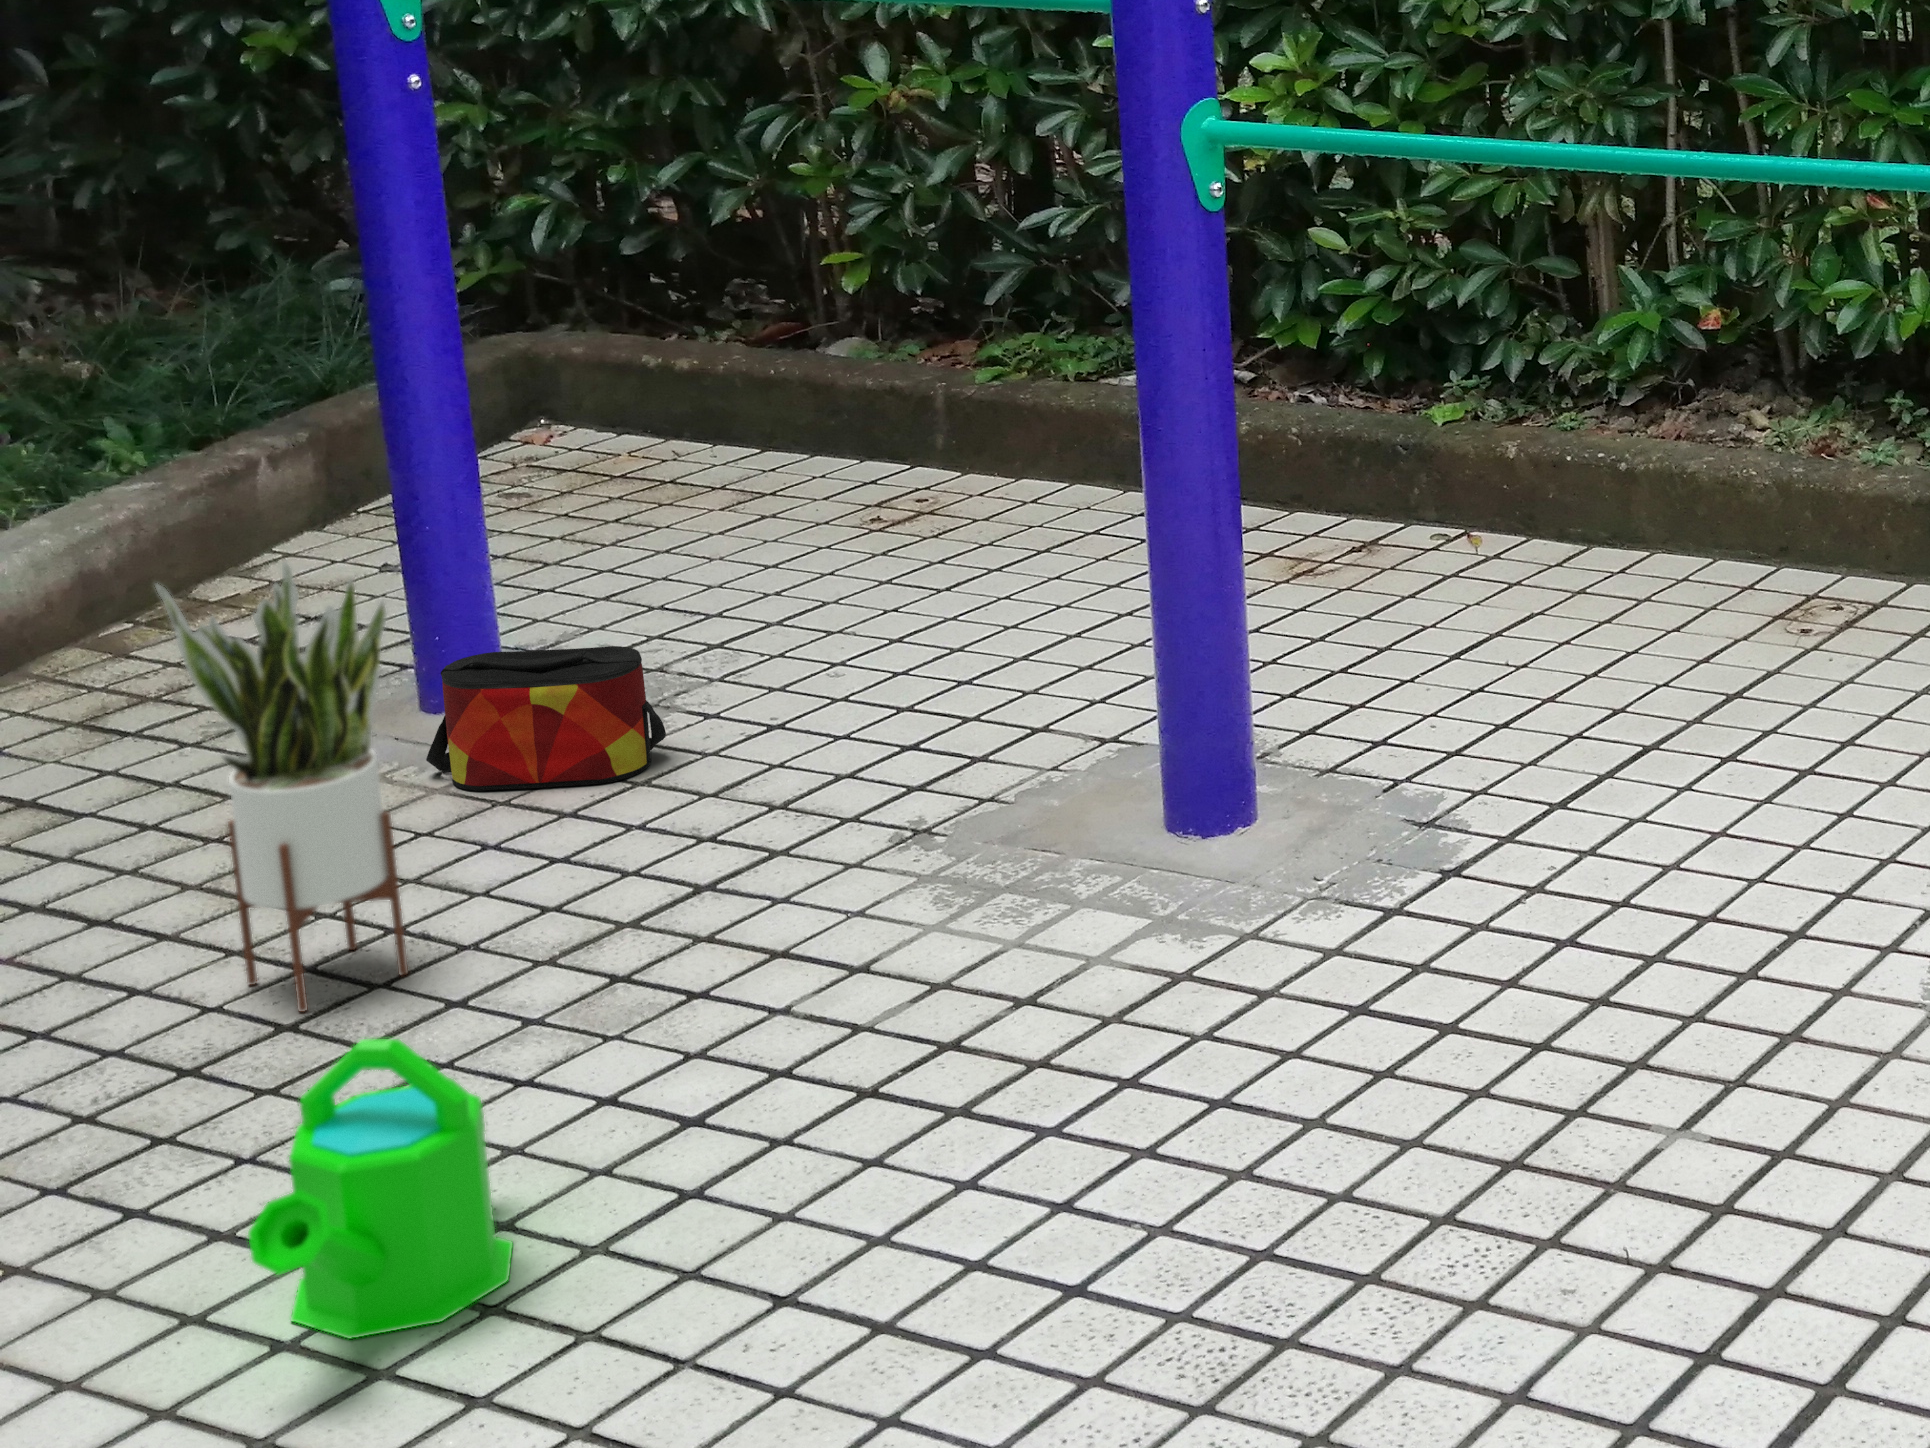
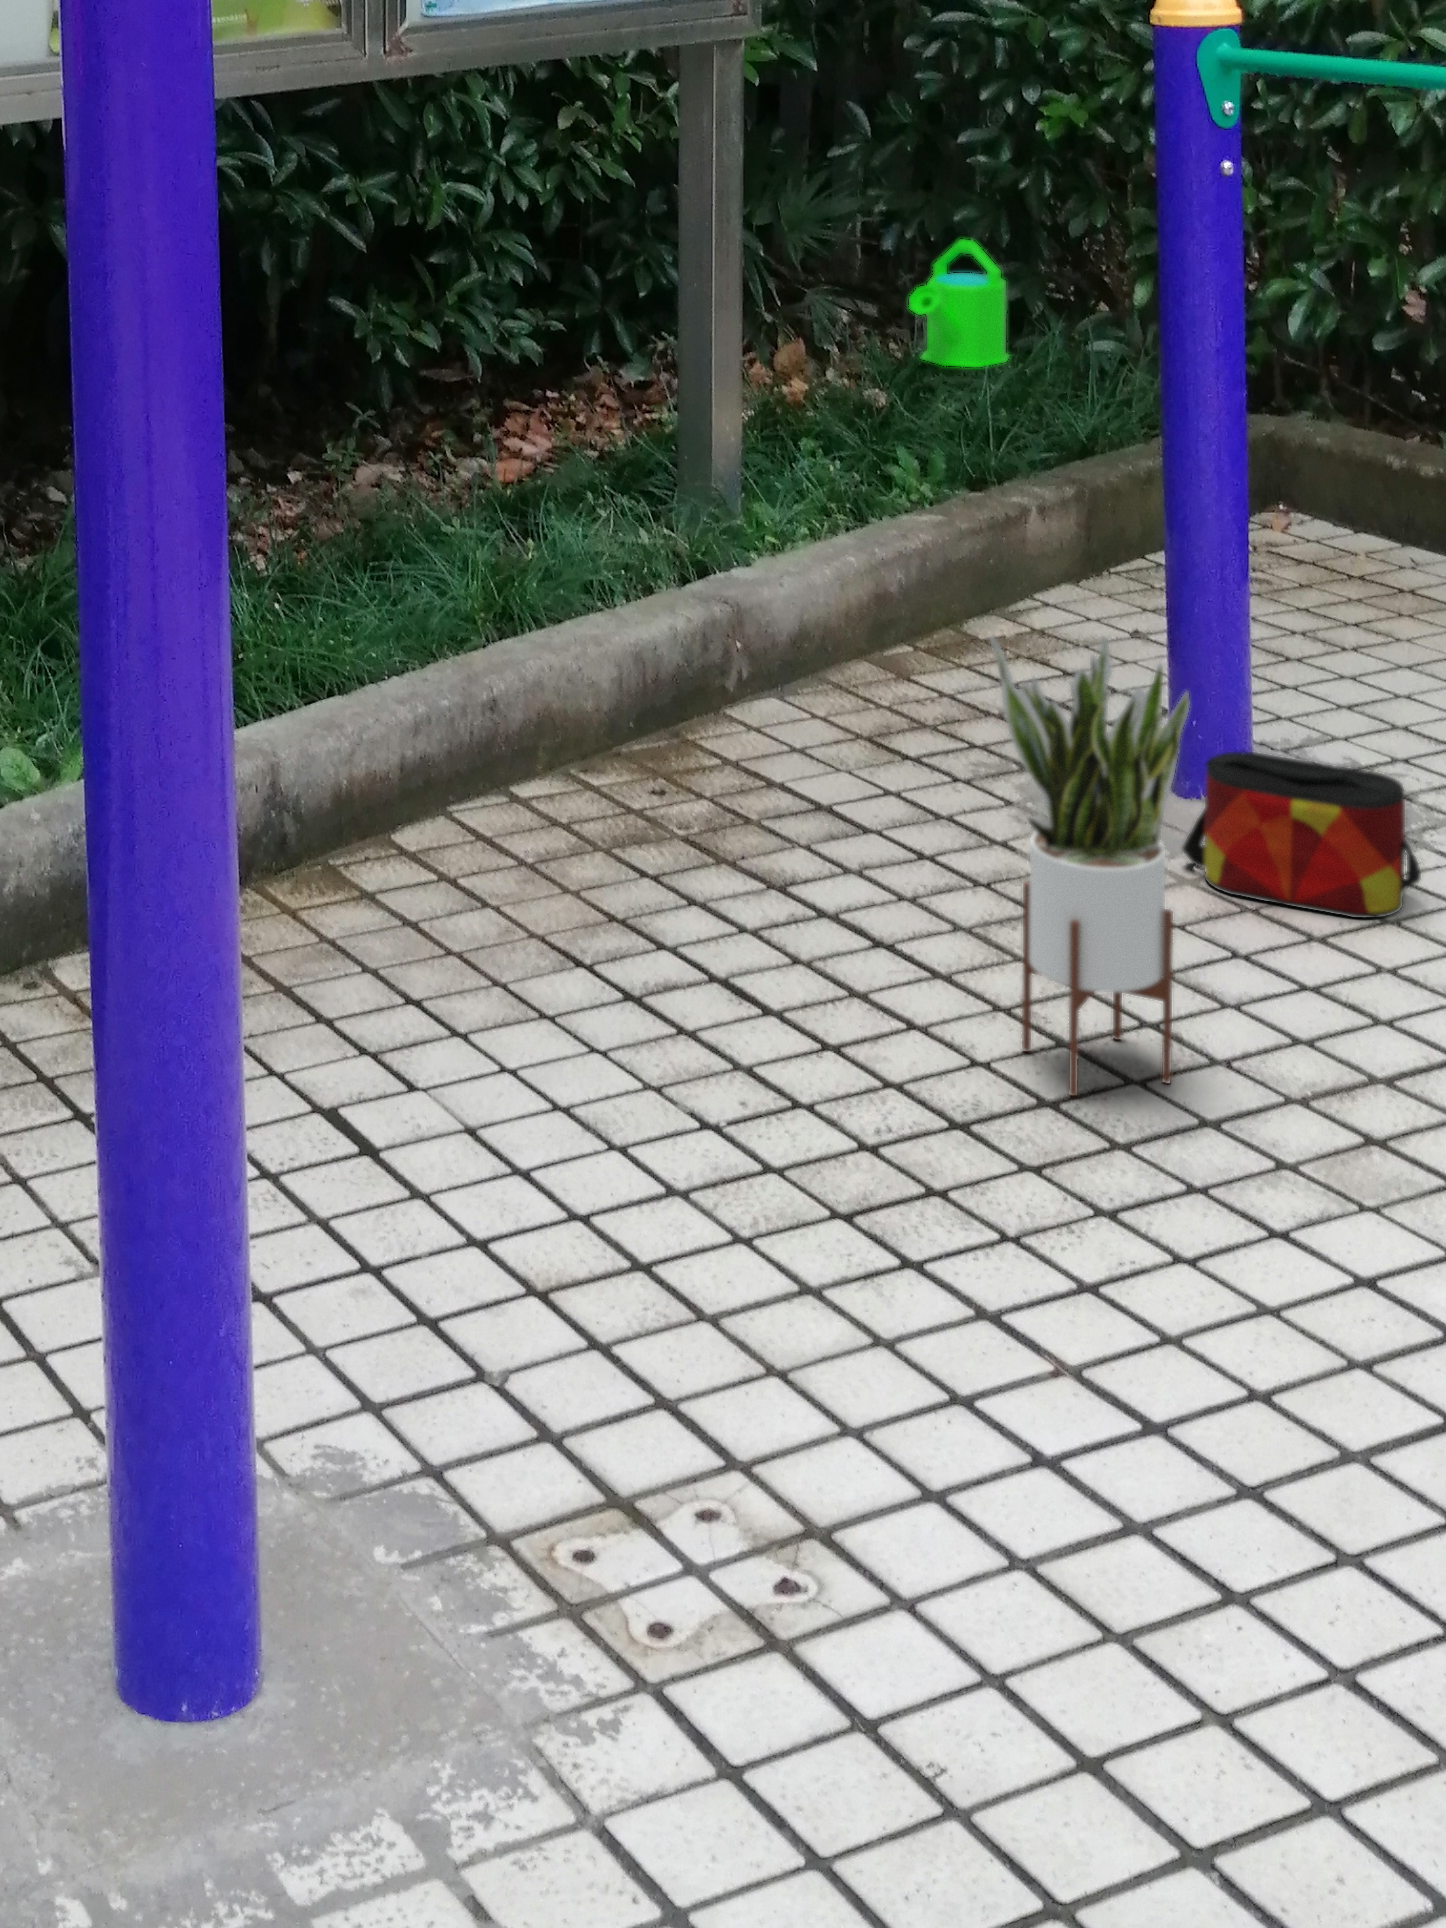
watering can: present [248,1039,513,1339] -> present [909,240,1009,367]

